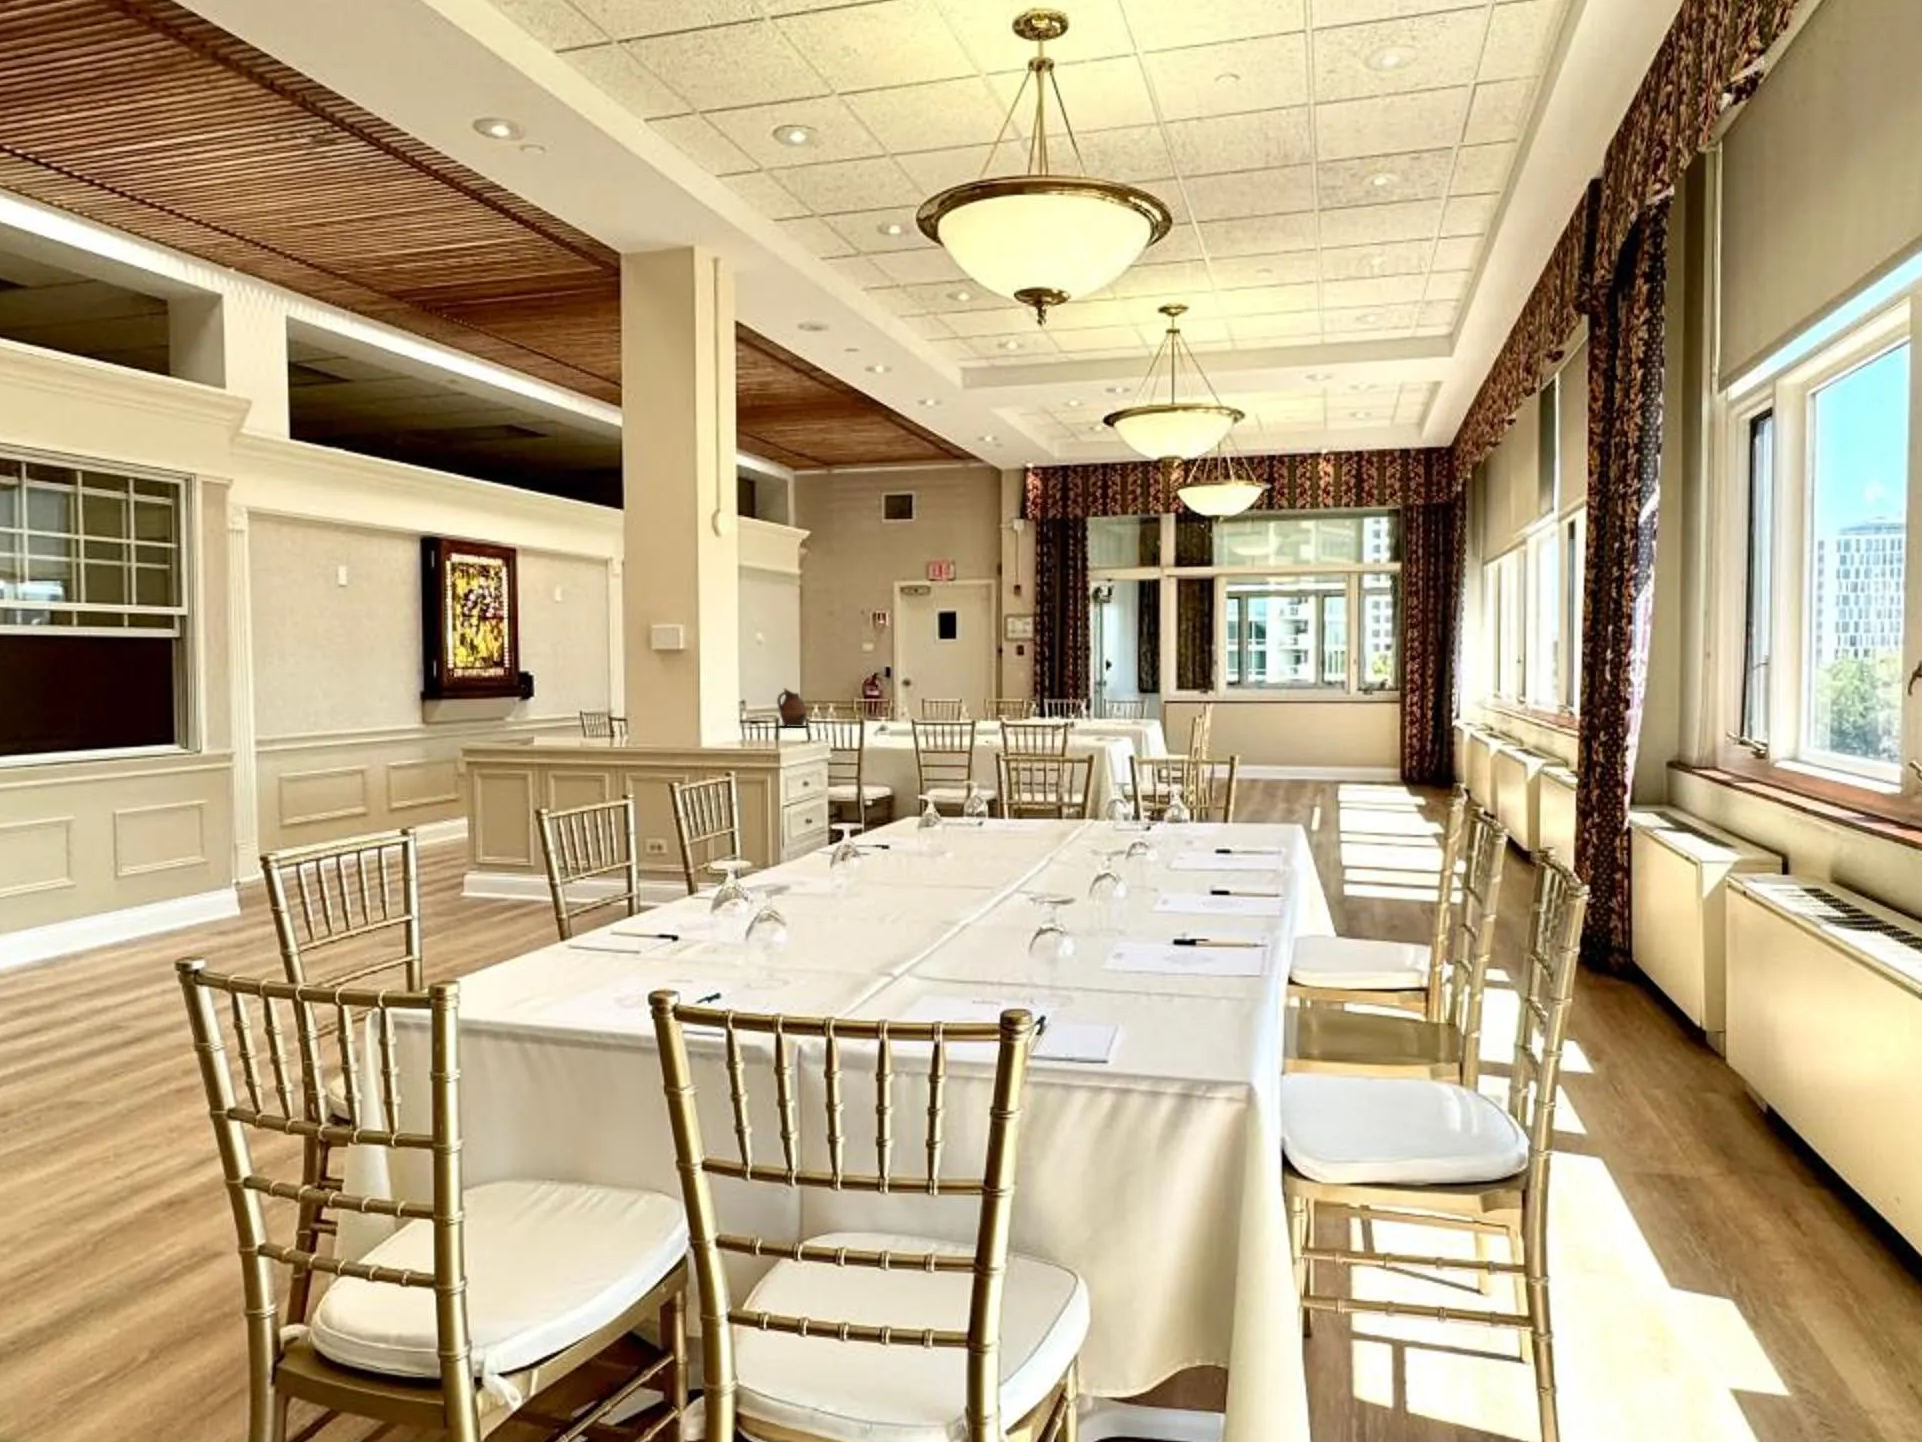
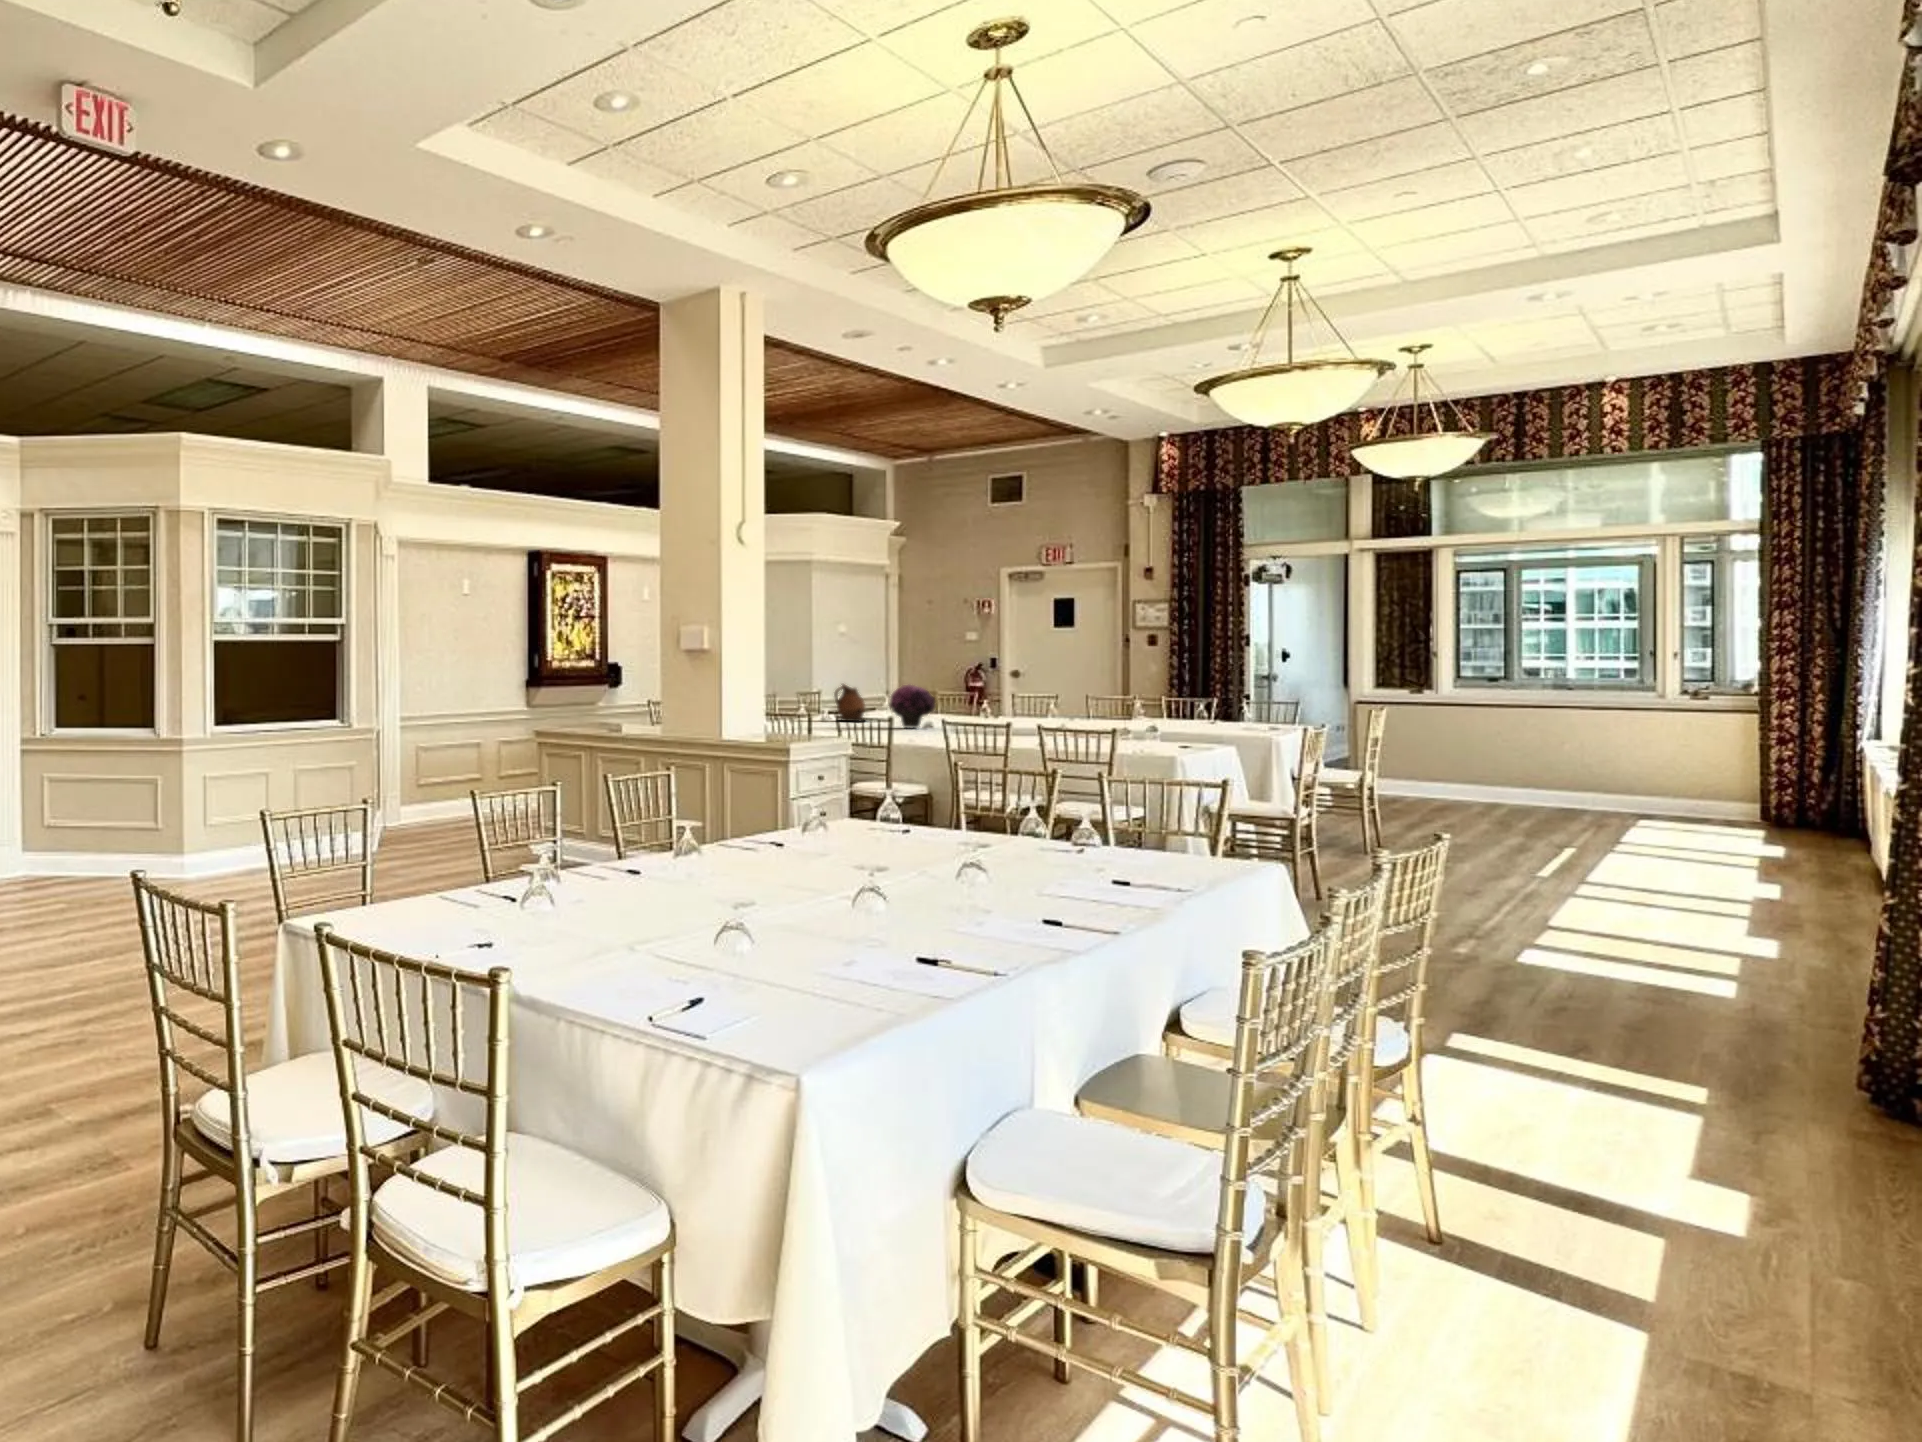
flower: none [837,689,880,732] -> present [889,685,936,728]

